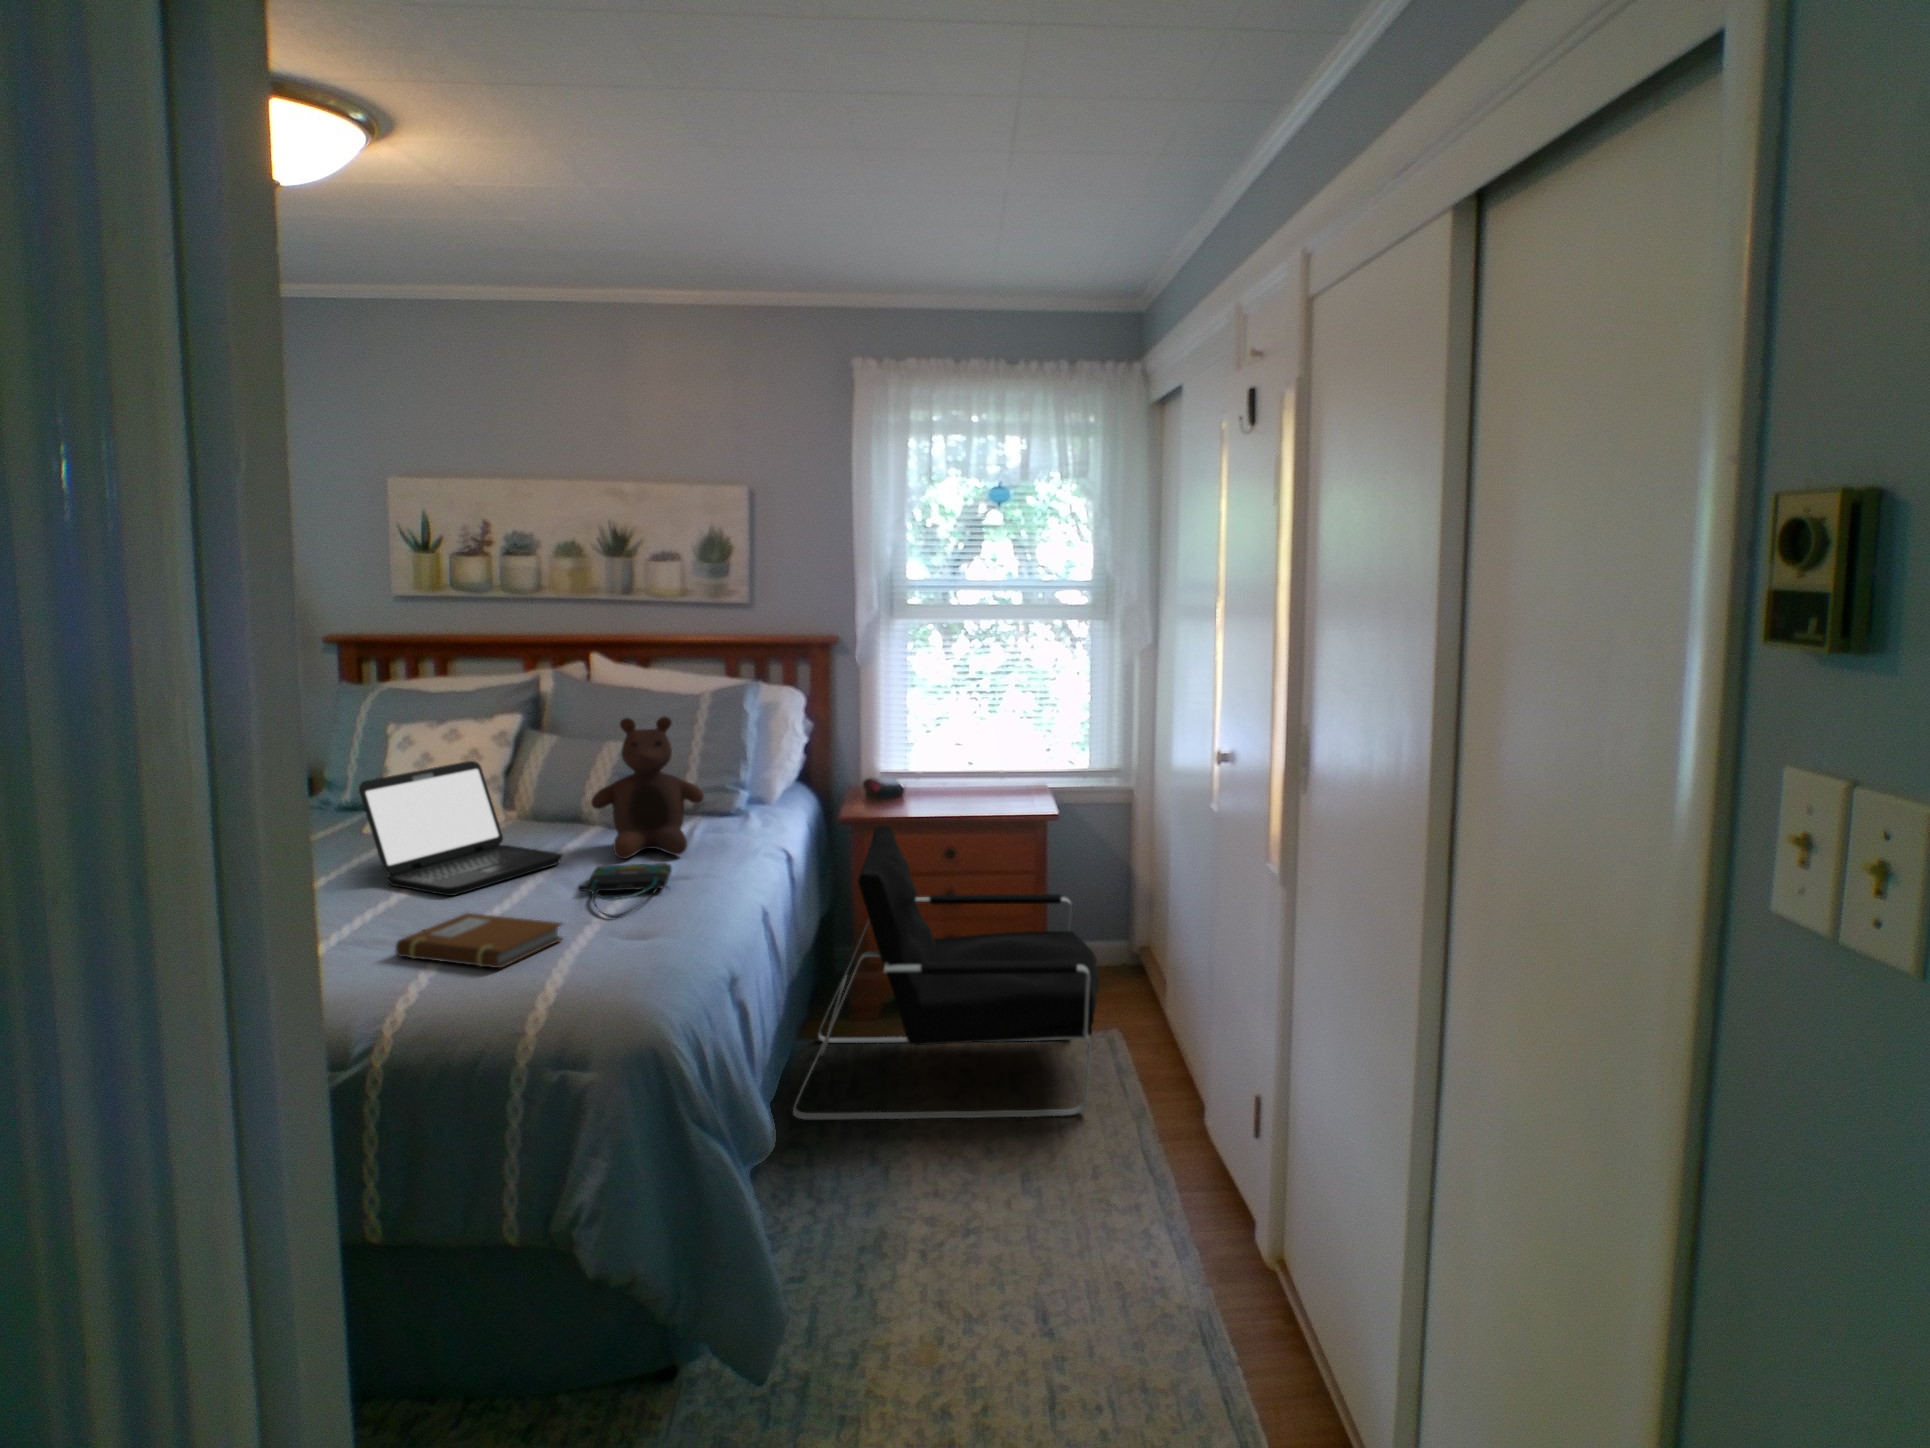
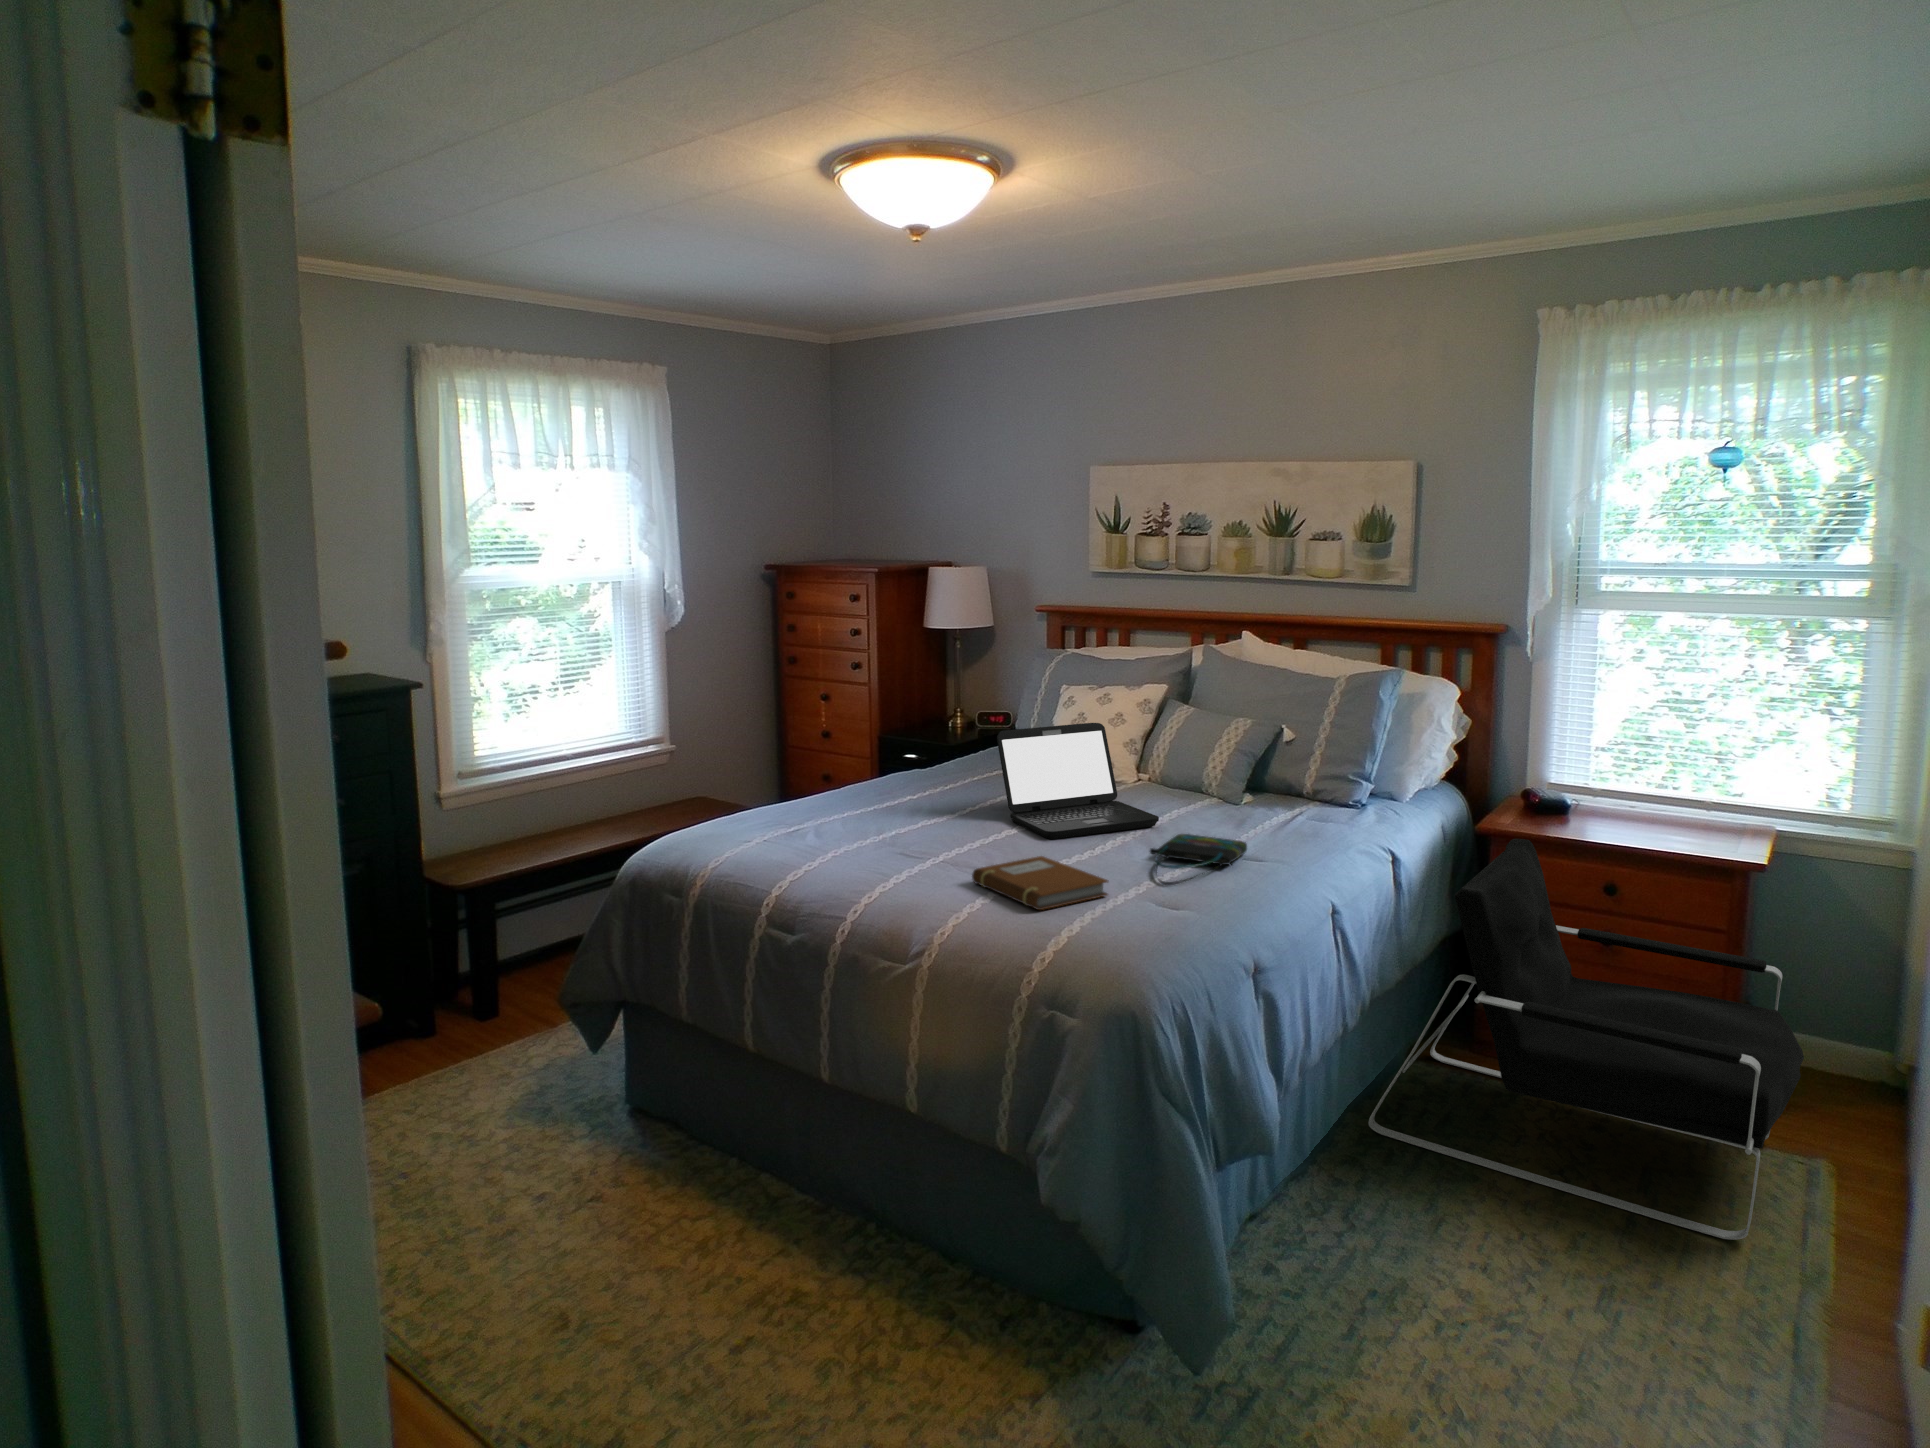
stuffed bear: present [591,716,704,859] -> none [1195,695,1305,835]

